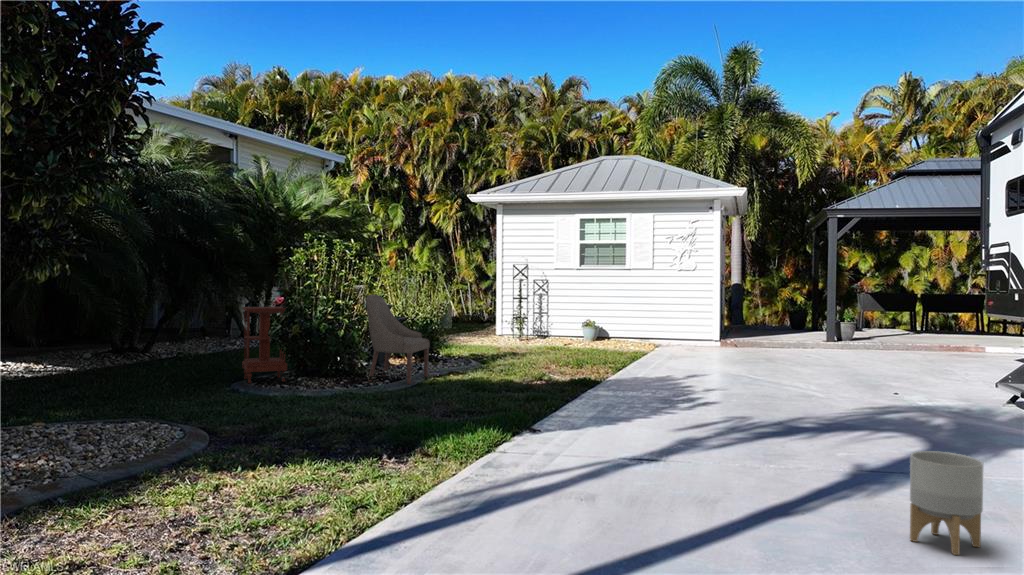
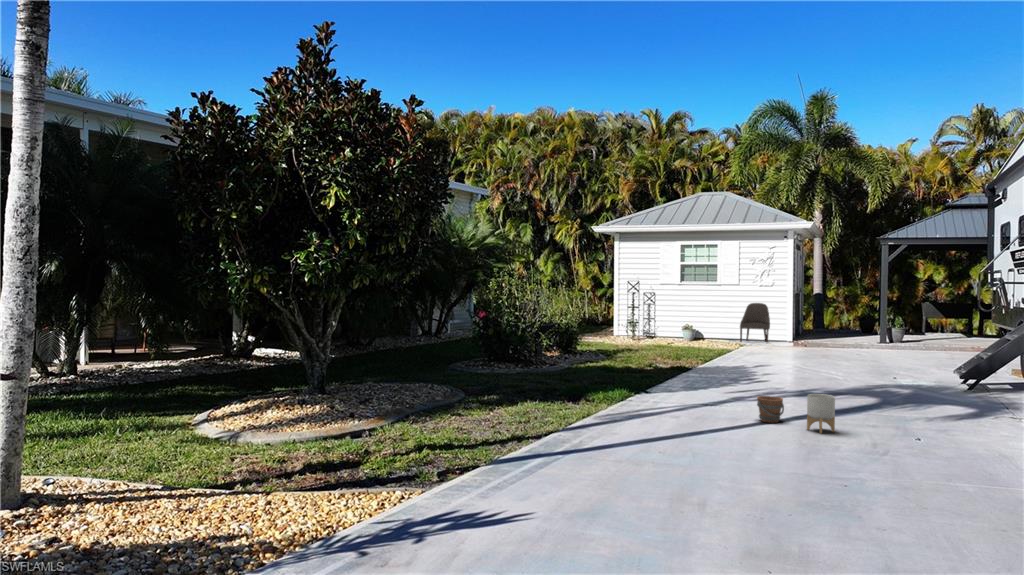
chair: present [366,295,430,384] -> present [740,303,770,343]
side table: present [242,307,287,383] -> none [460,318,491,366]
bucket: none [774,451,837,516] -> present [757,396,784,423]

